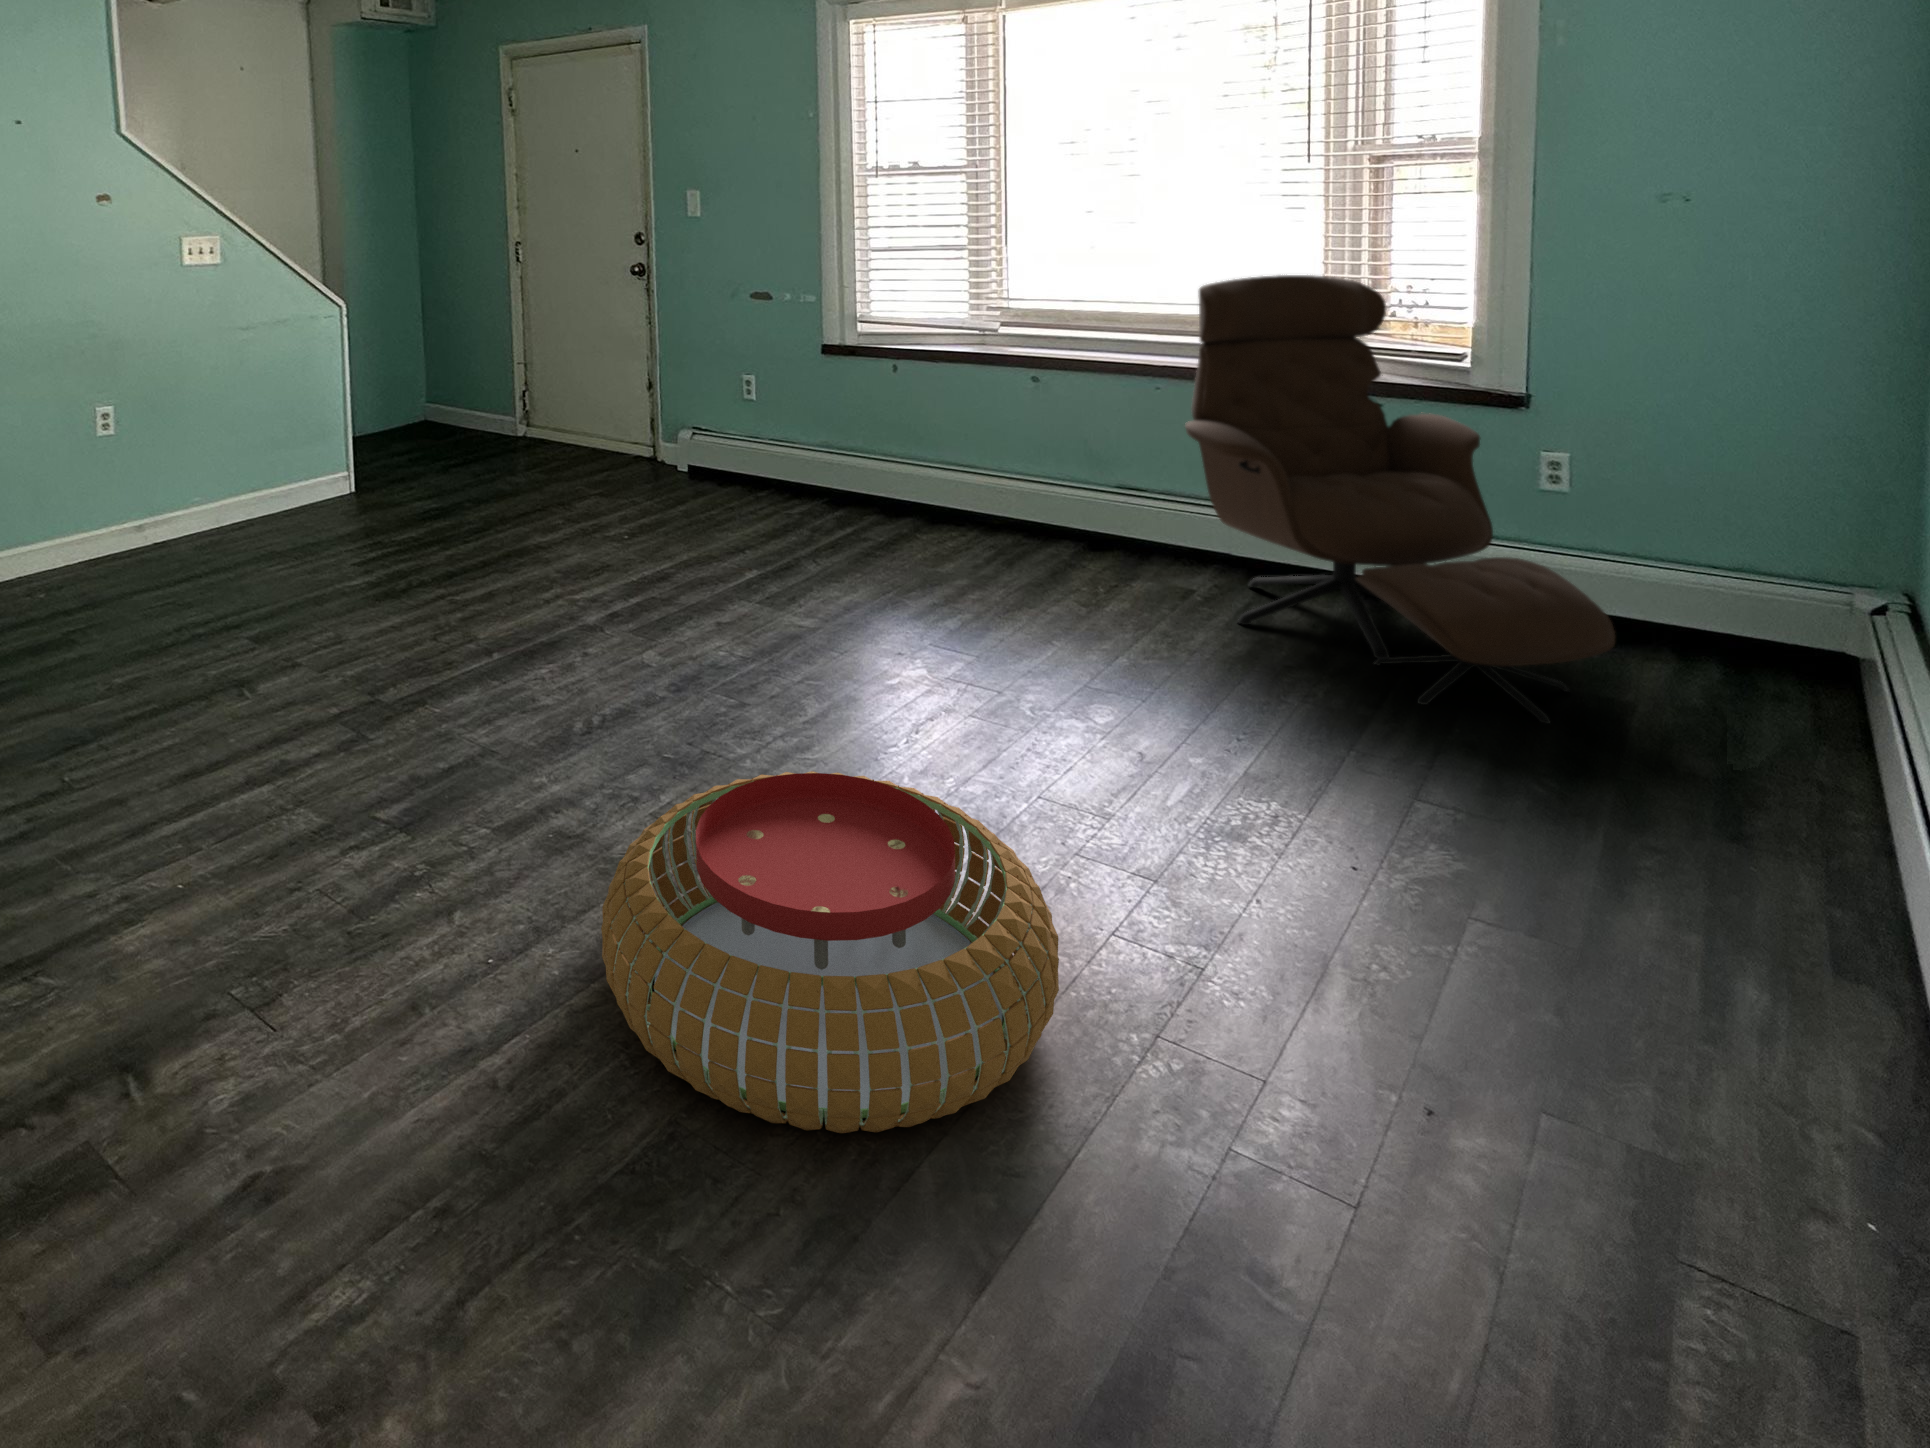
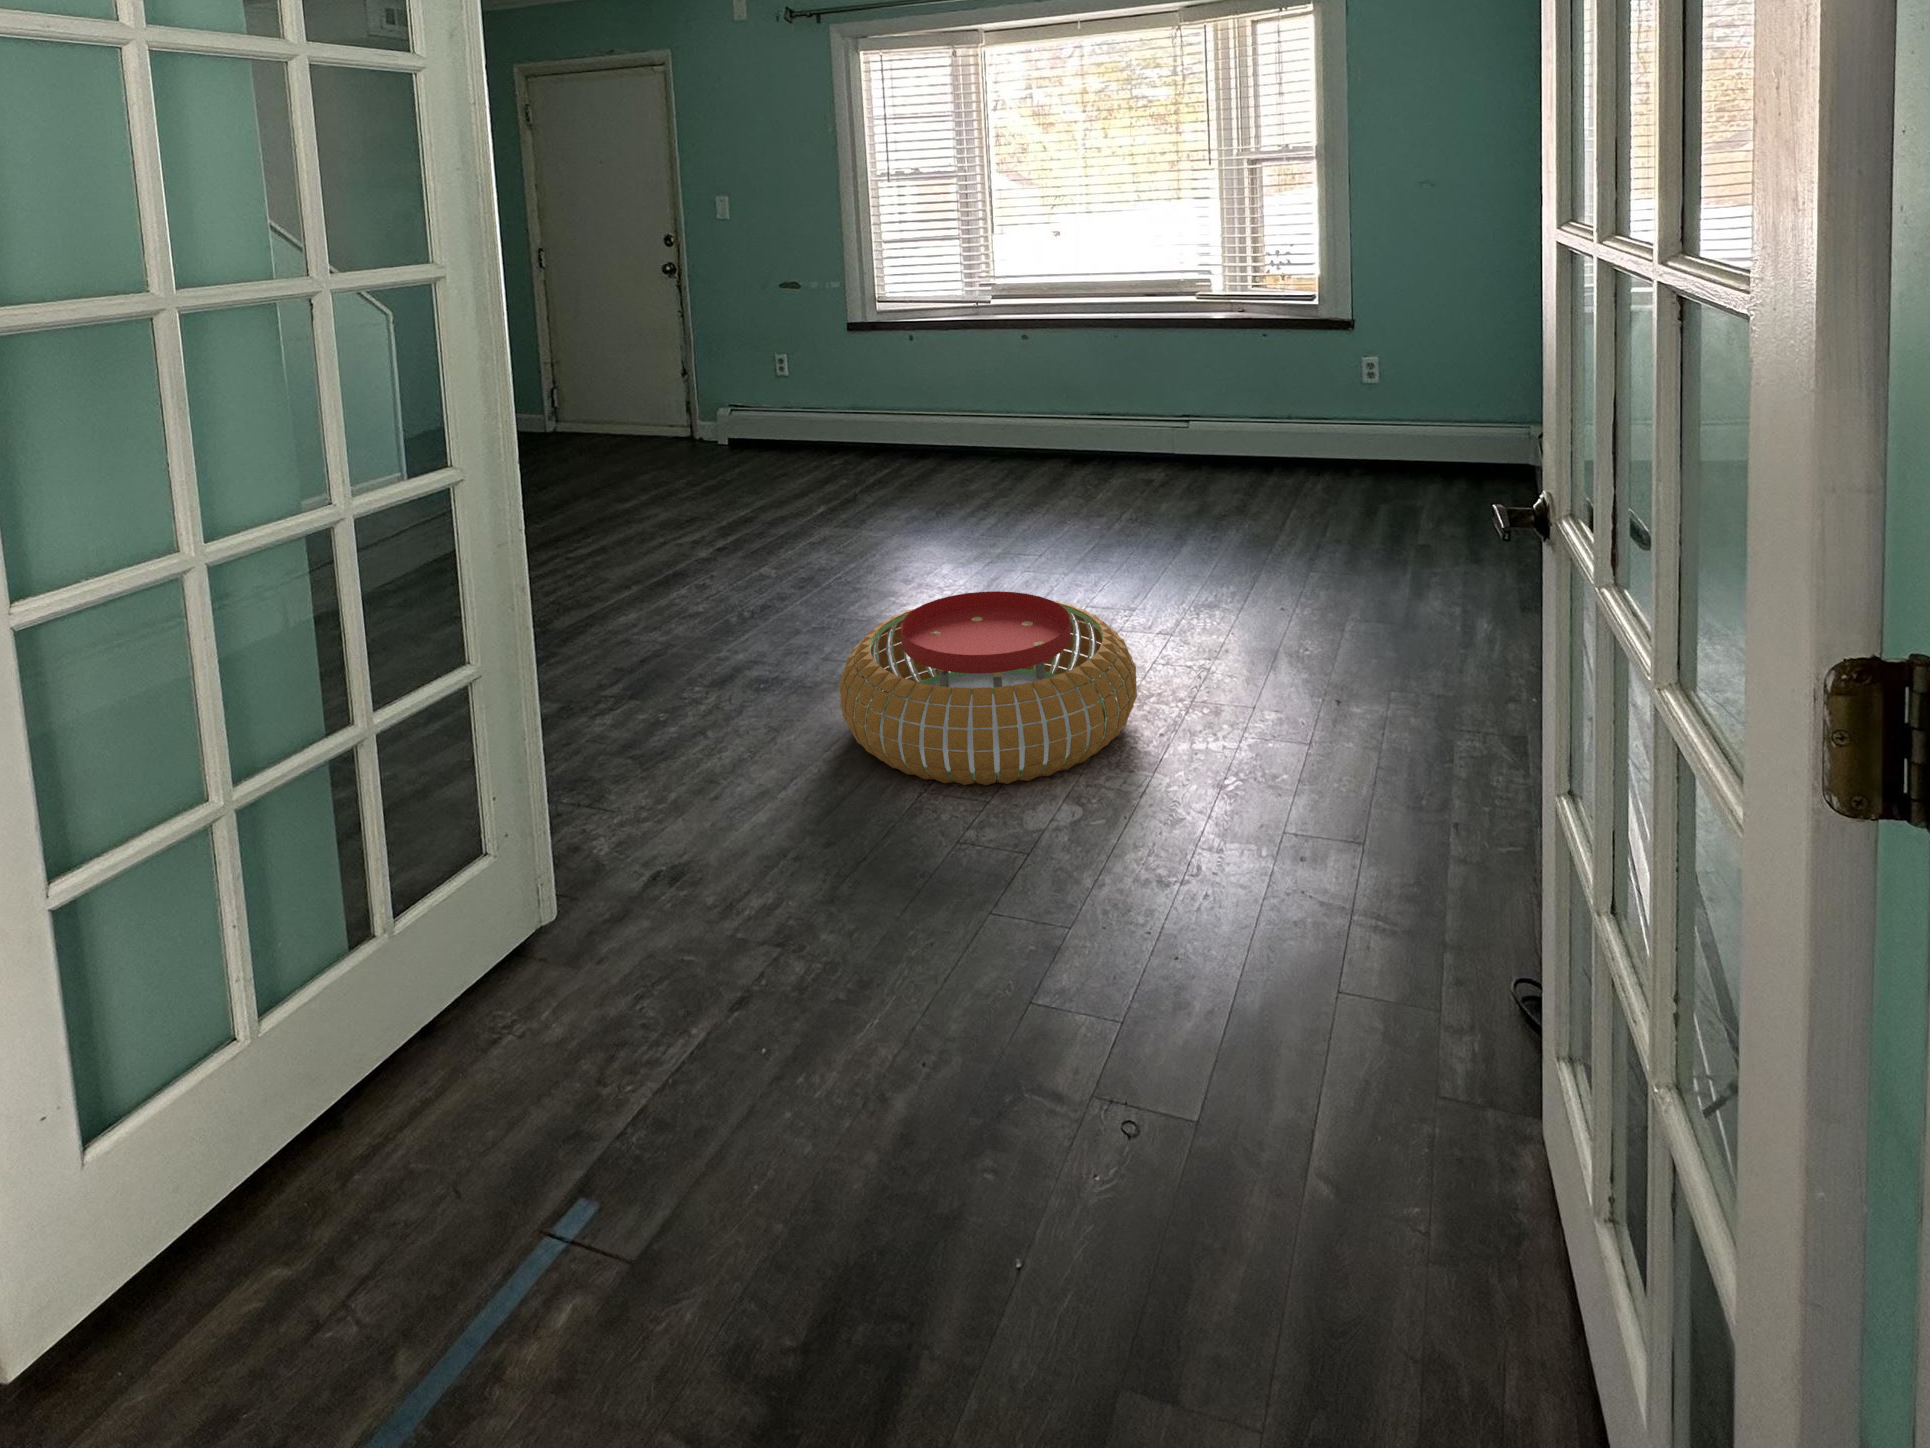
lounge chair: present [1185,275,1615,724] -> none [1141,246,1409,528]

